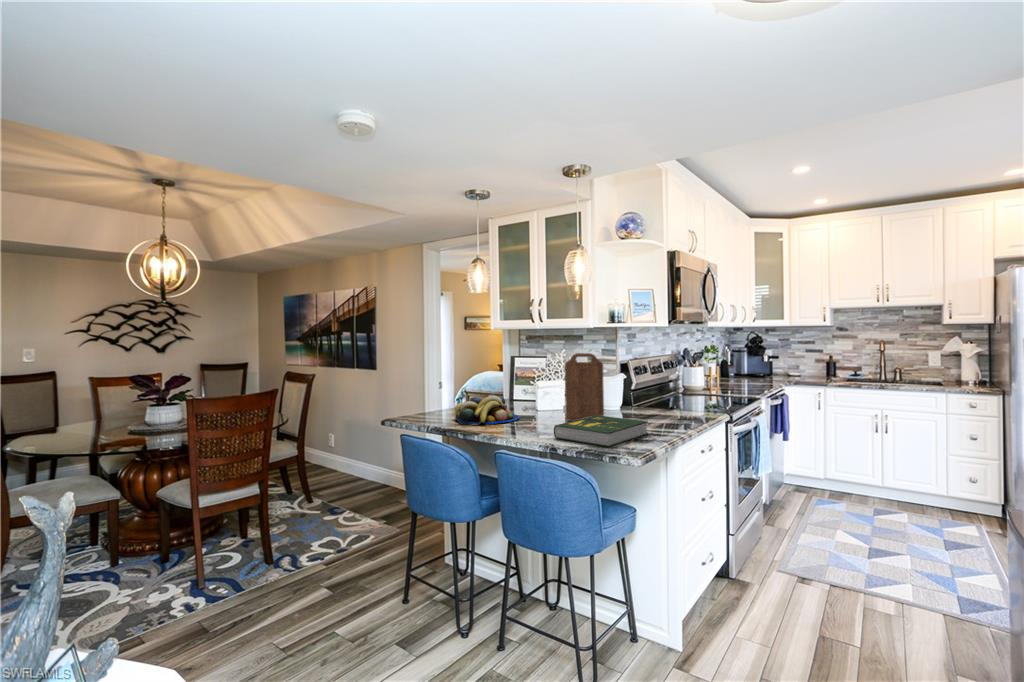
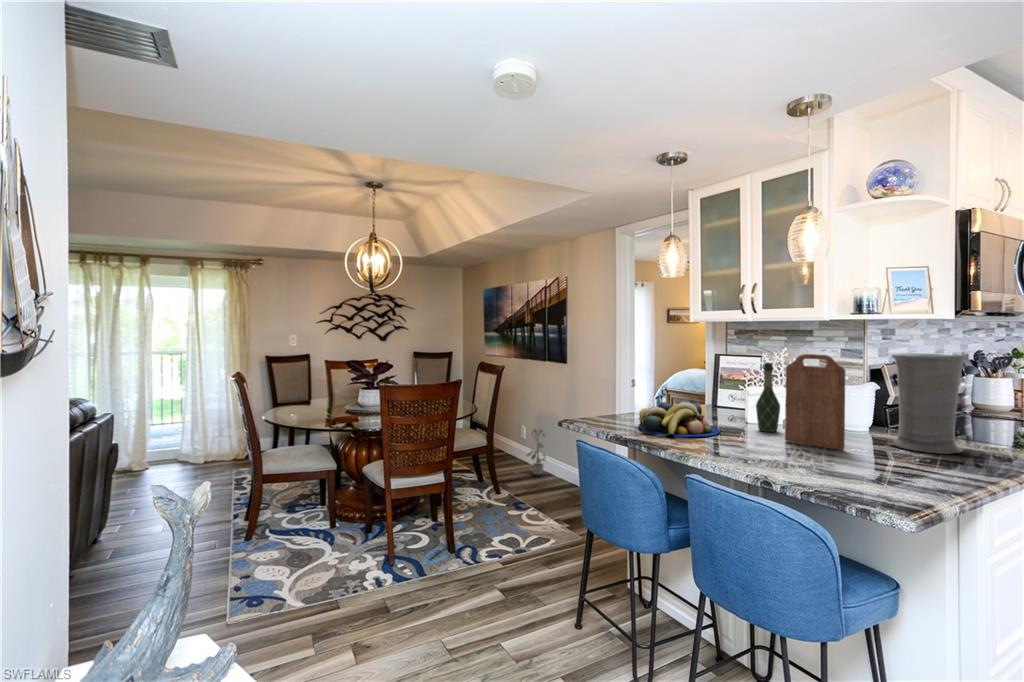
vase: none [631,351,673,419] -> present [891,354,967,454]
wine bottle: none [545,361,562,415] -> present [756,363,780,432]
book: present [554,415,648,447] -> none [767,440,922,490]
potted plant: none [340,434,361,480] -> present [527,430,546,475]

